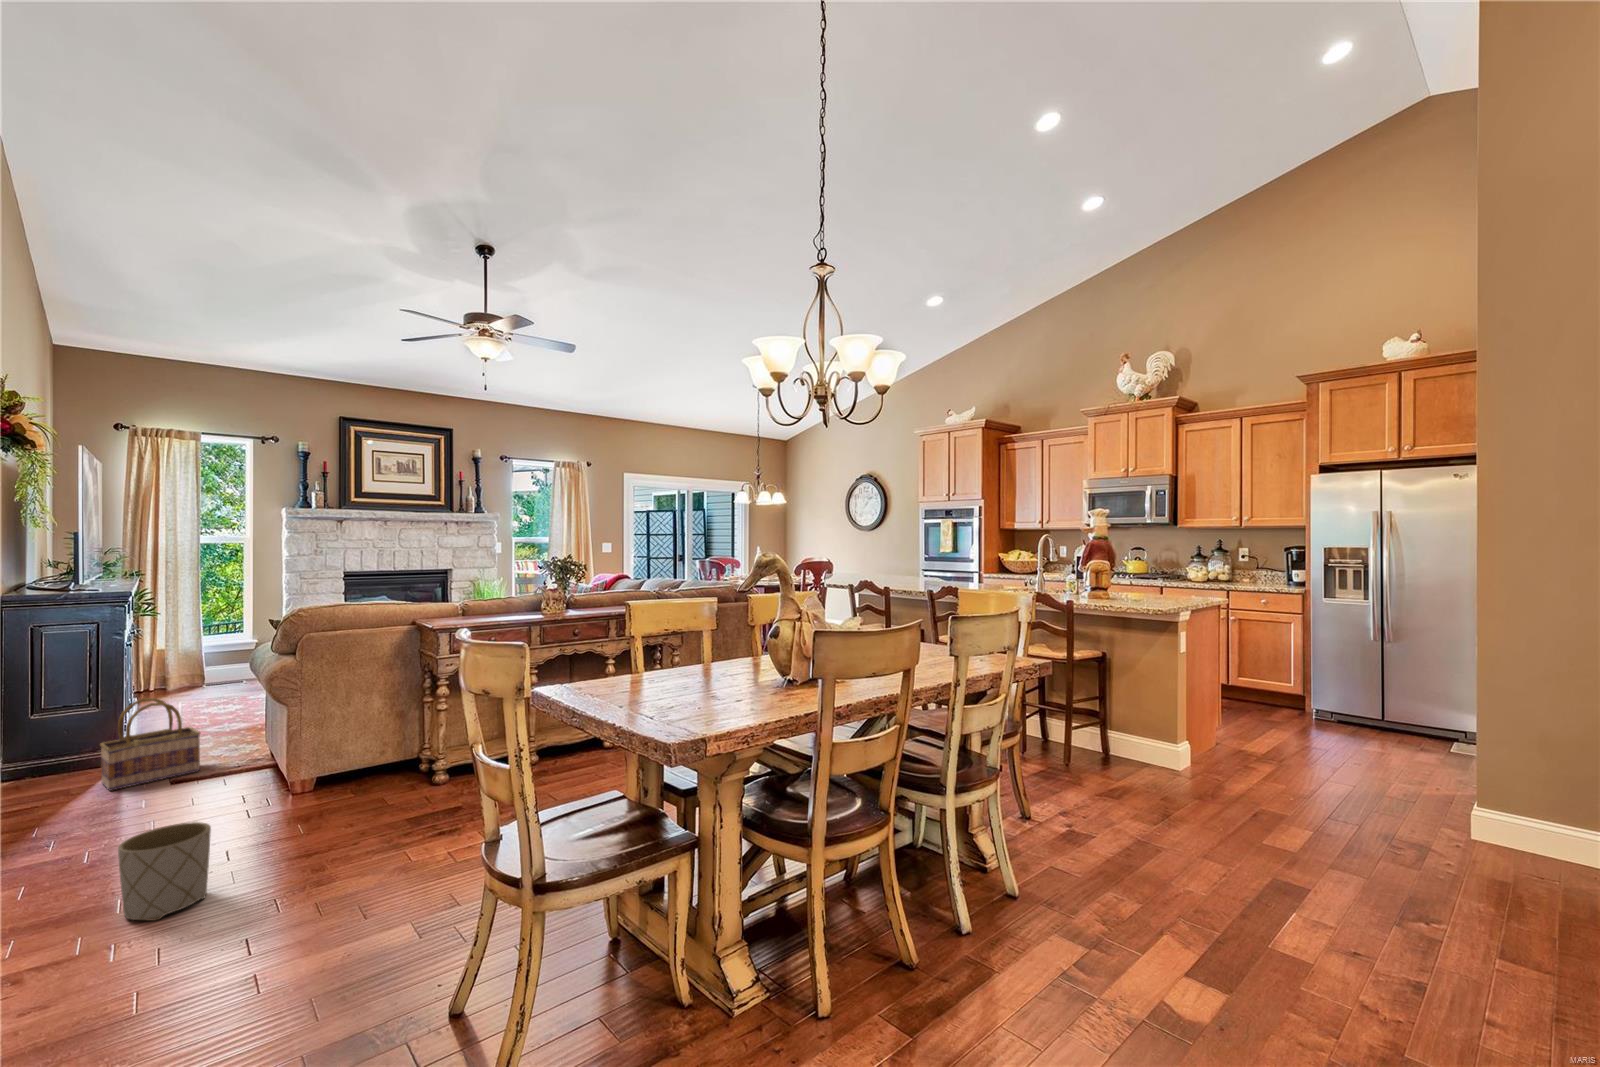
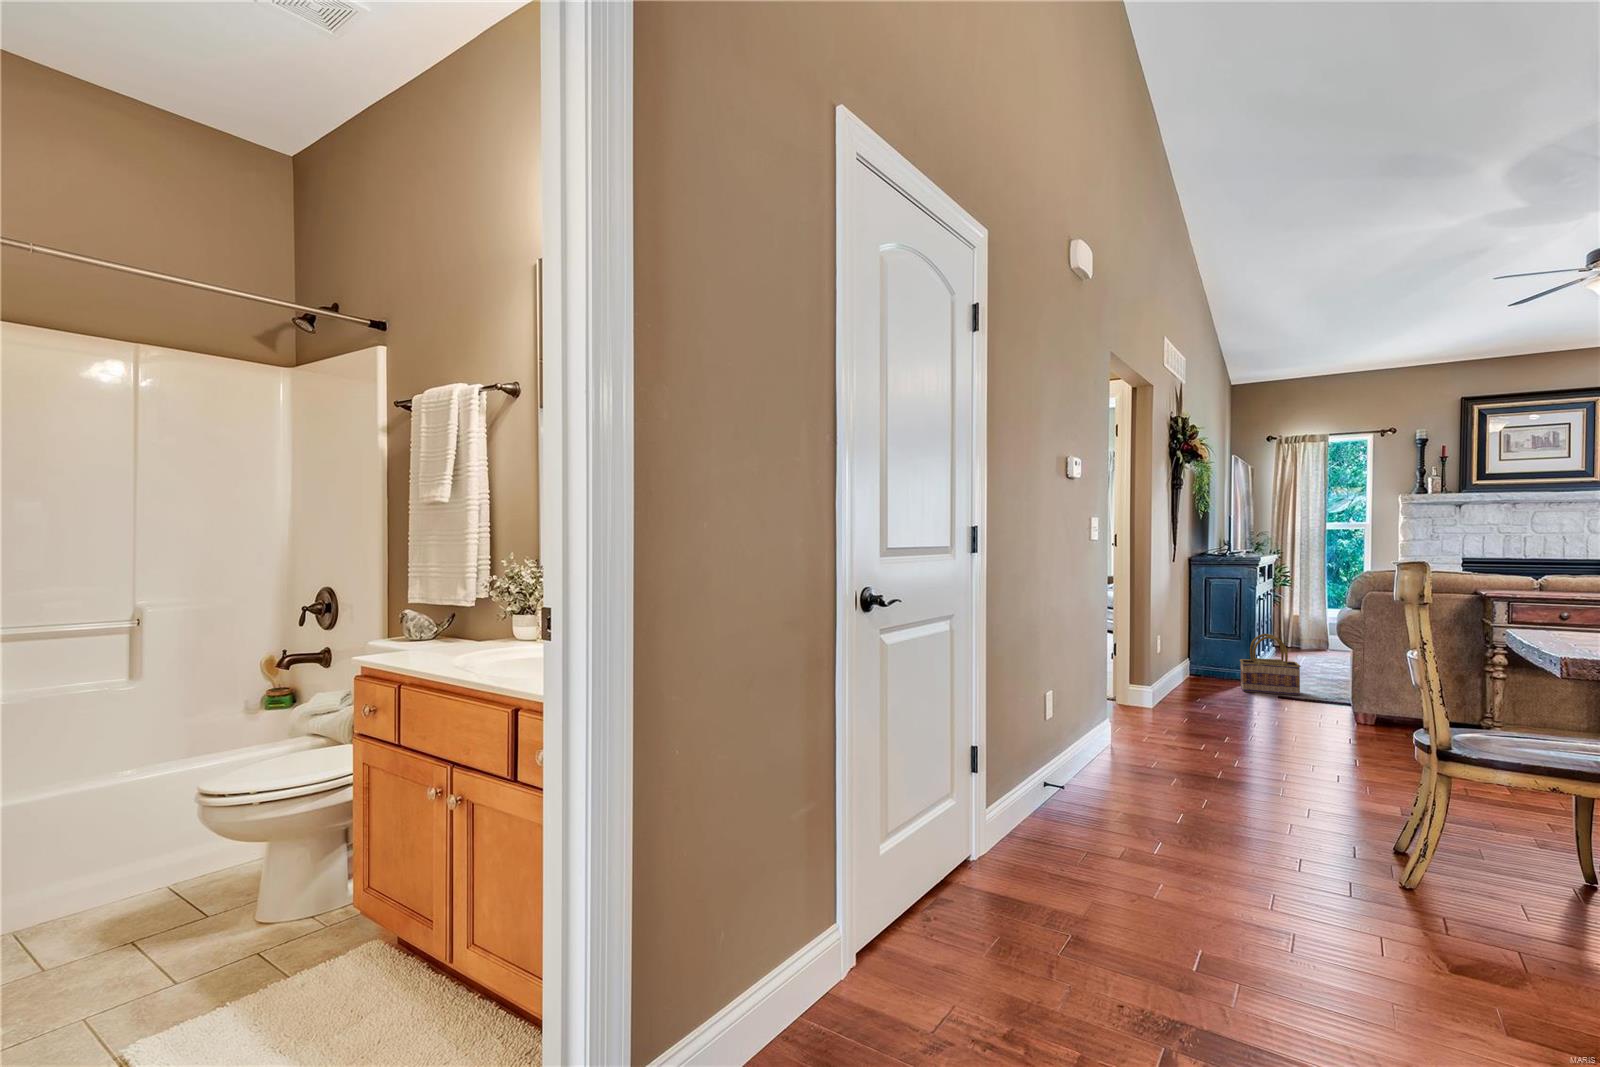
planter: present [118,822,211,921] -> none [1229,696,1279,748]

